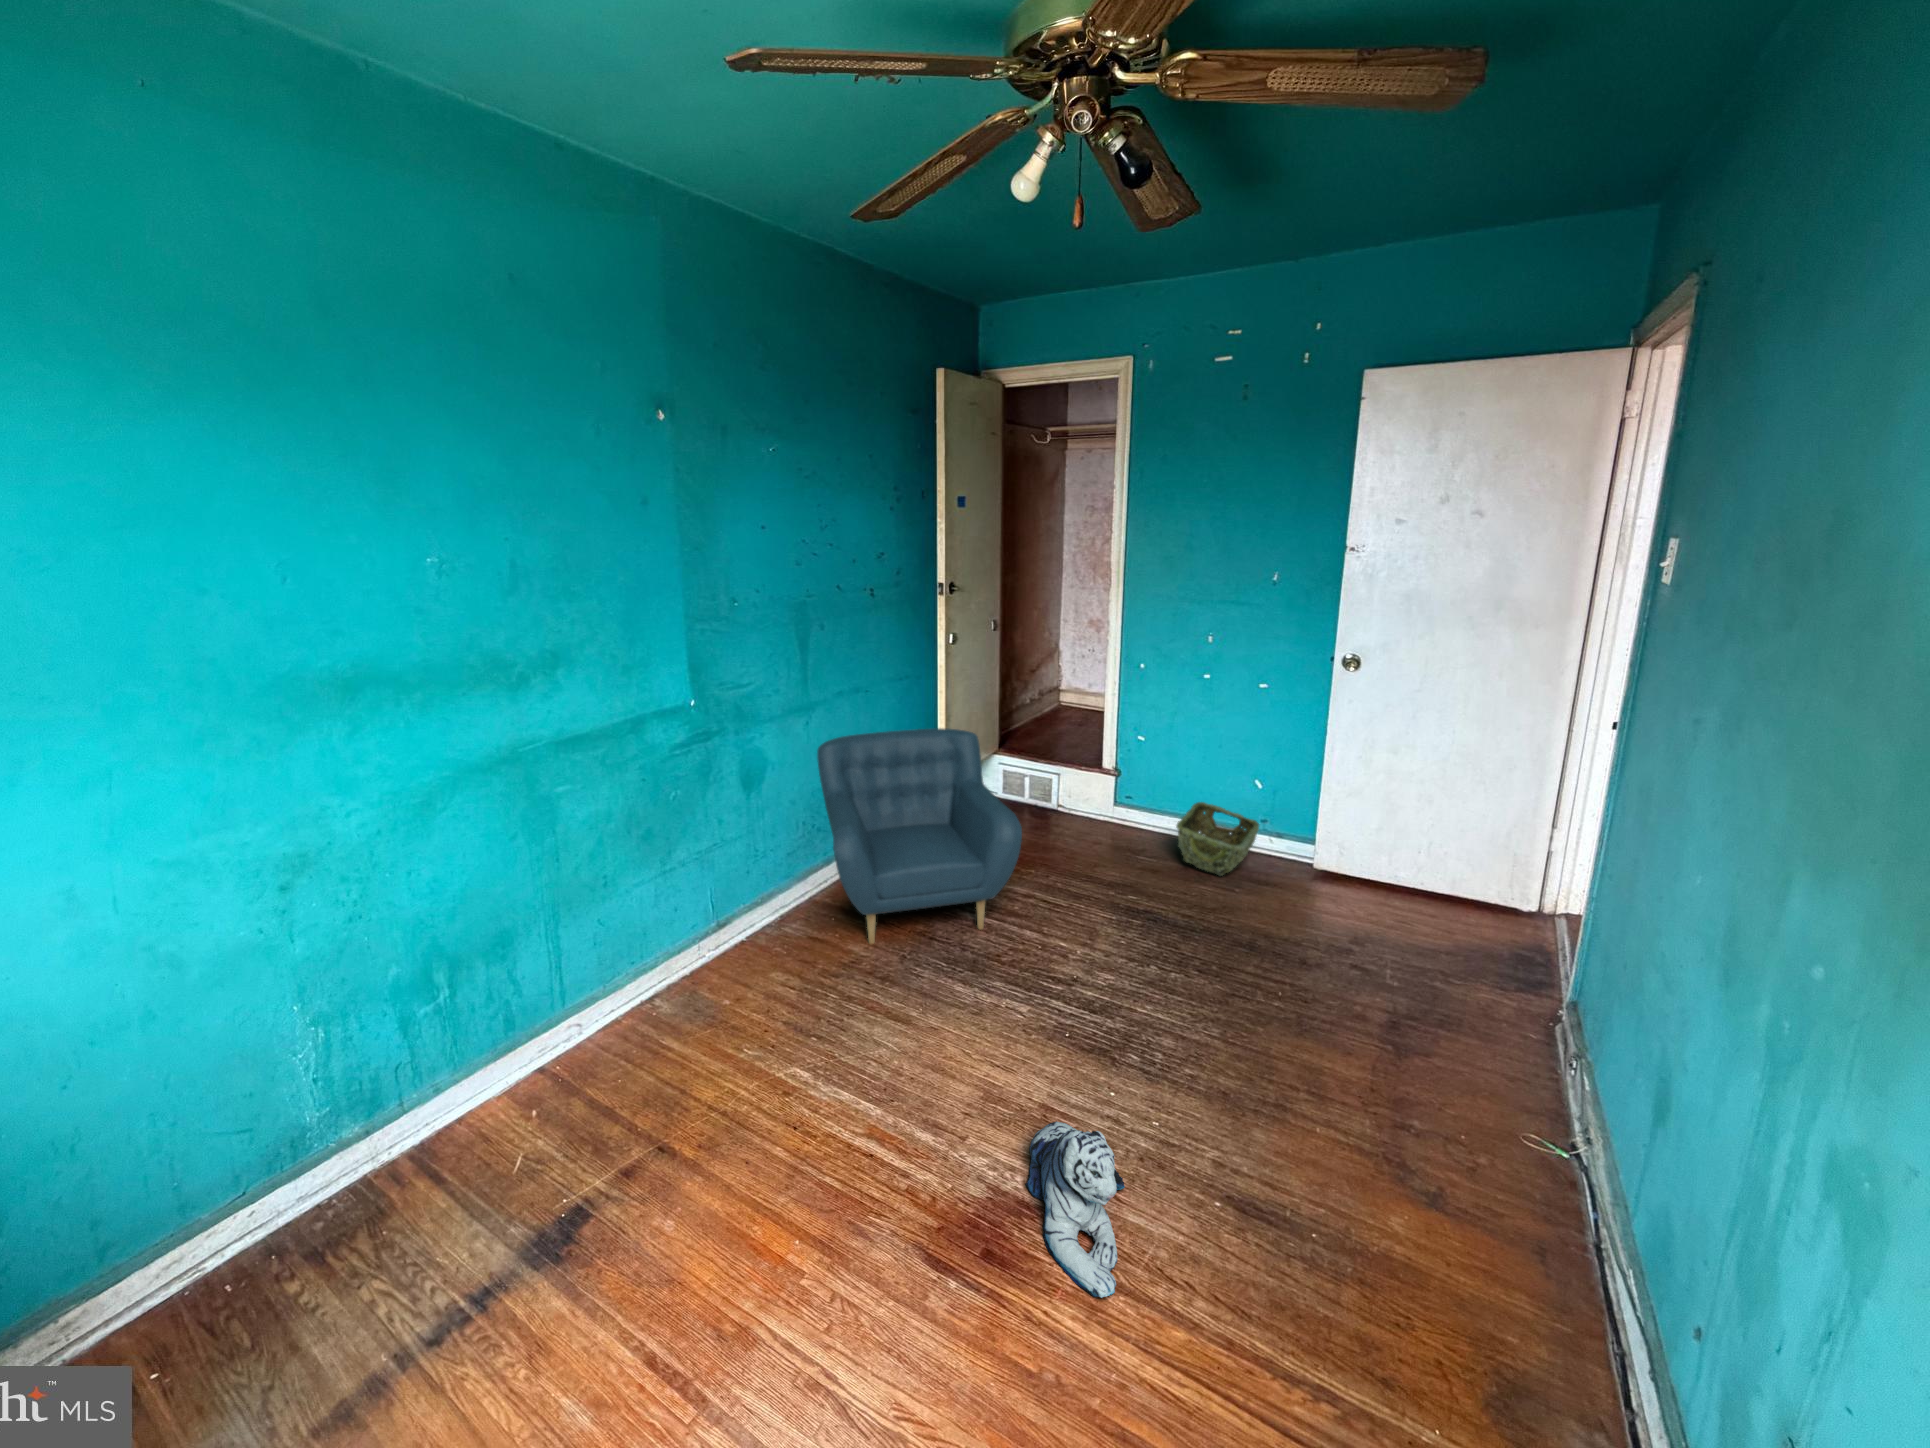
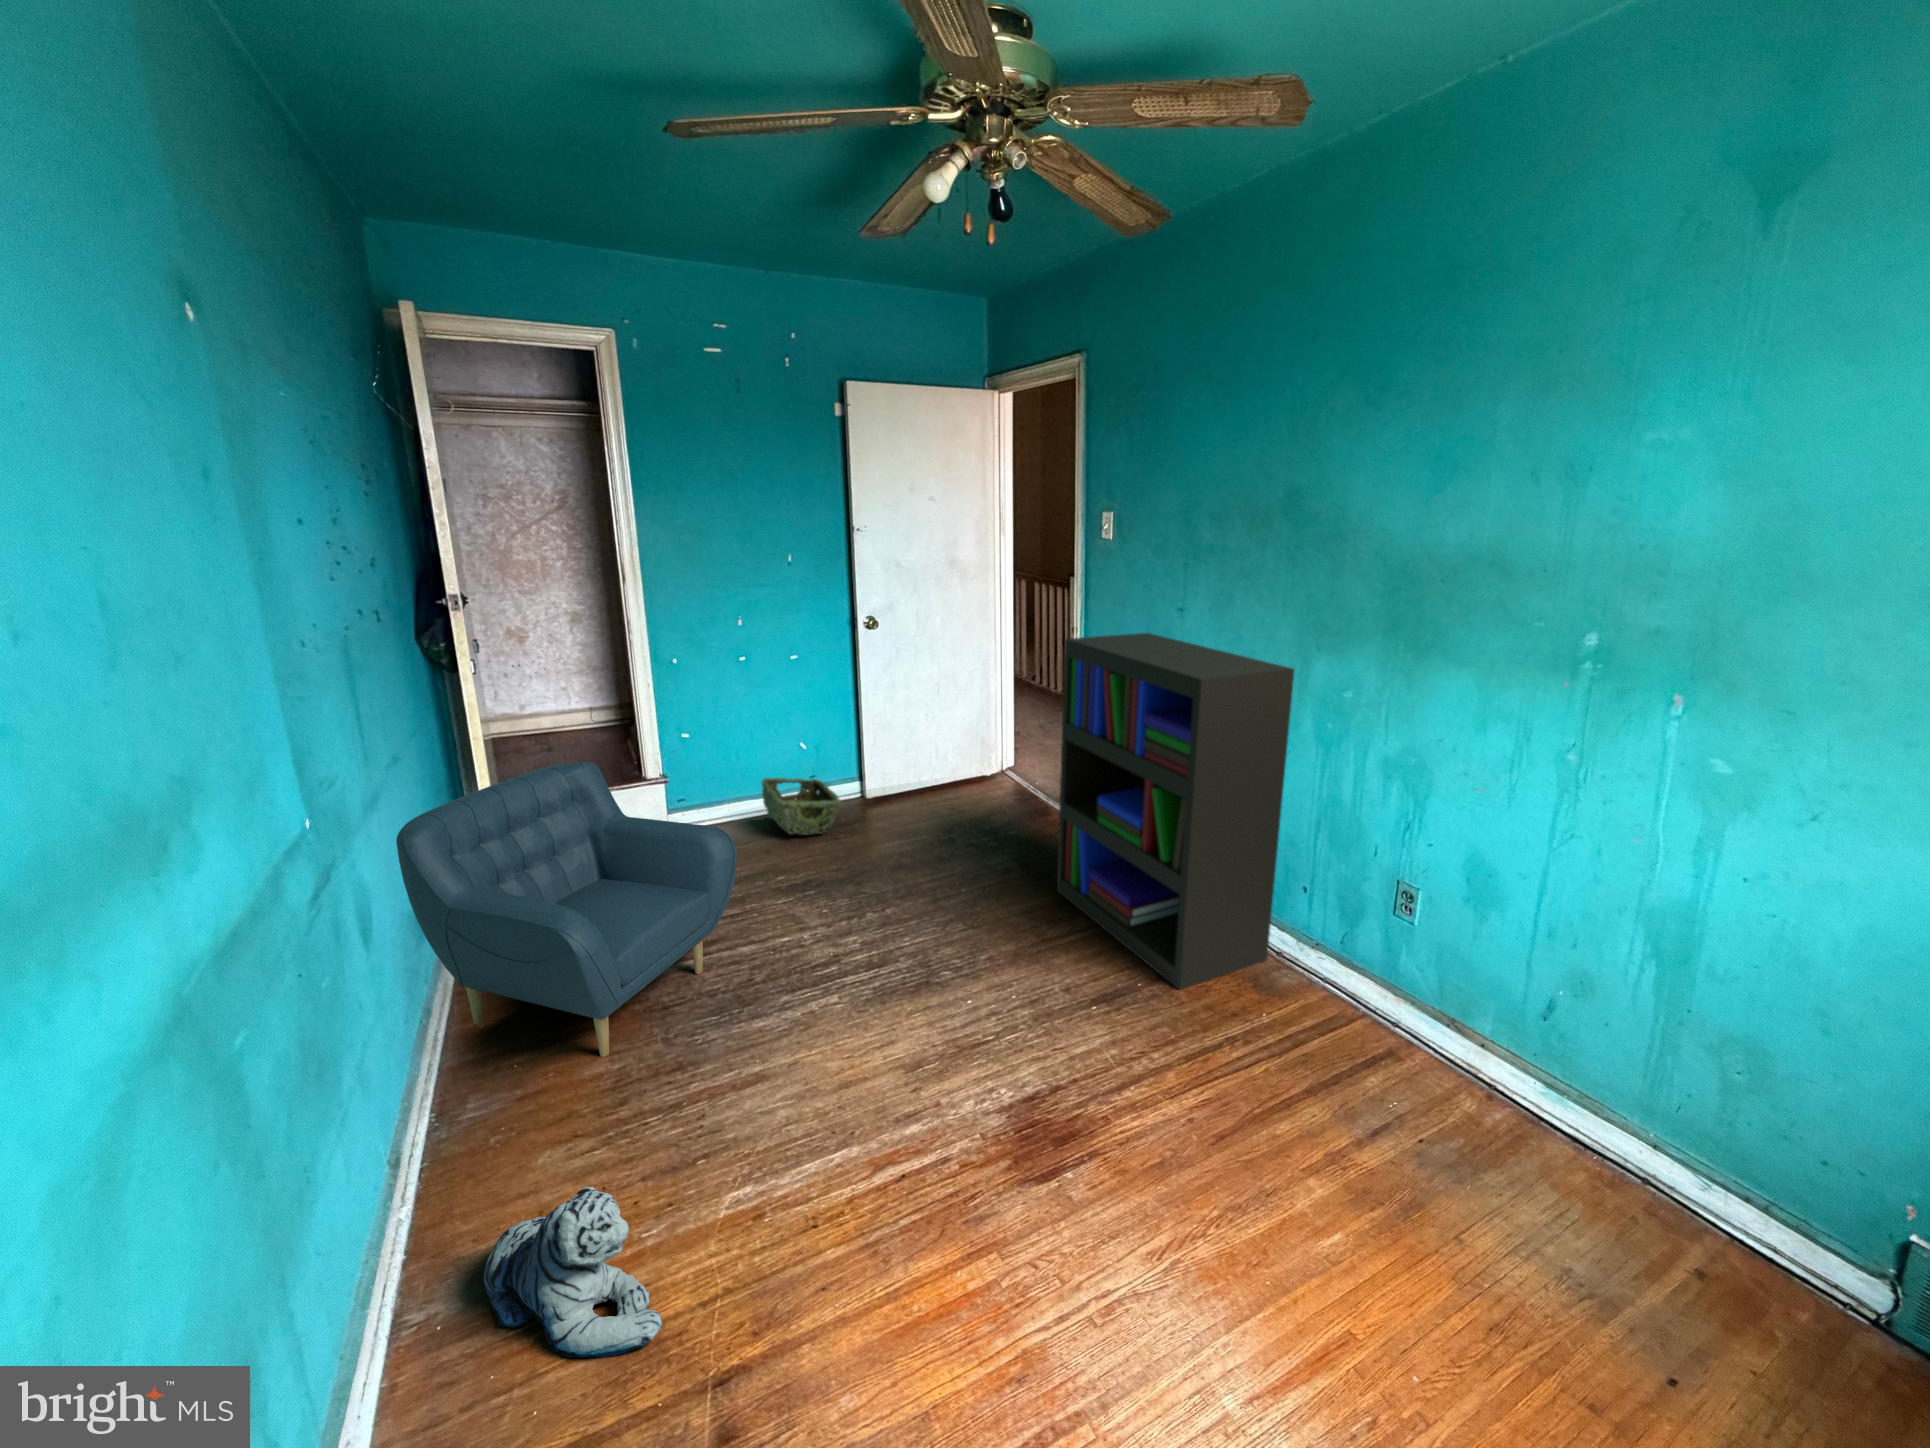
bookshelf: none [1365,720,1736,1401] -> present [1057,633,1294,990]
plush toy: present [1026,1121,1125,1298] -> present [484,1187,662,1358]

